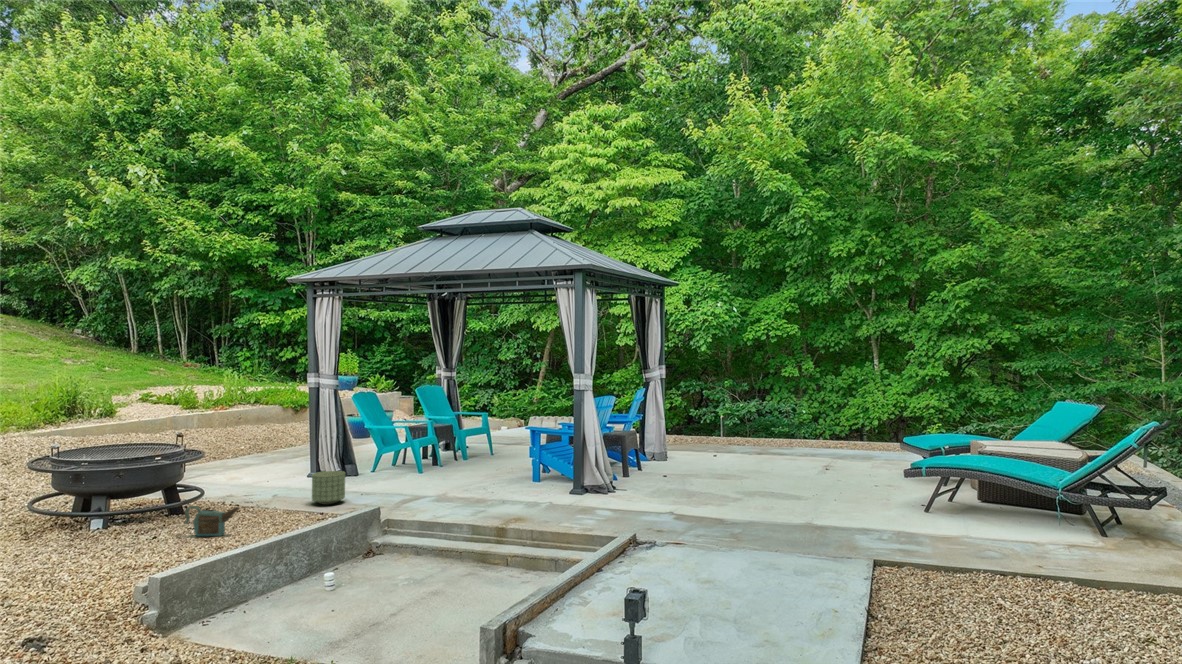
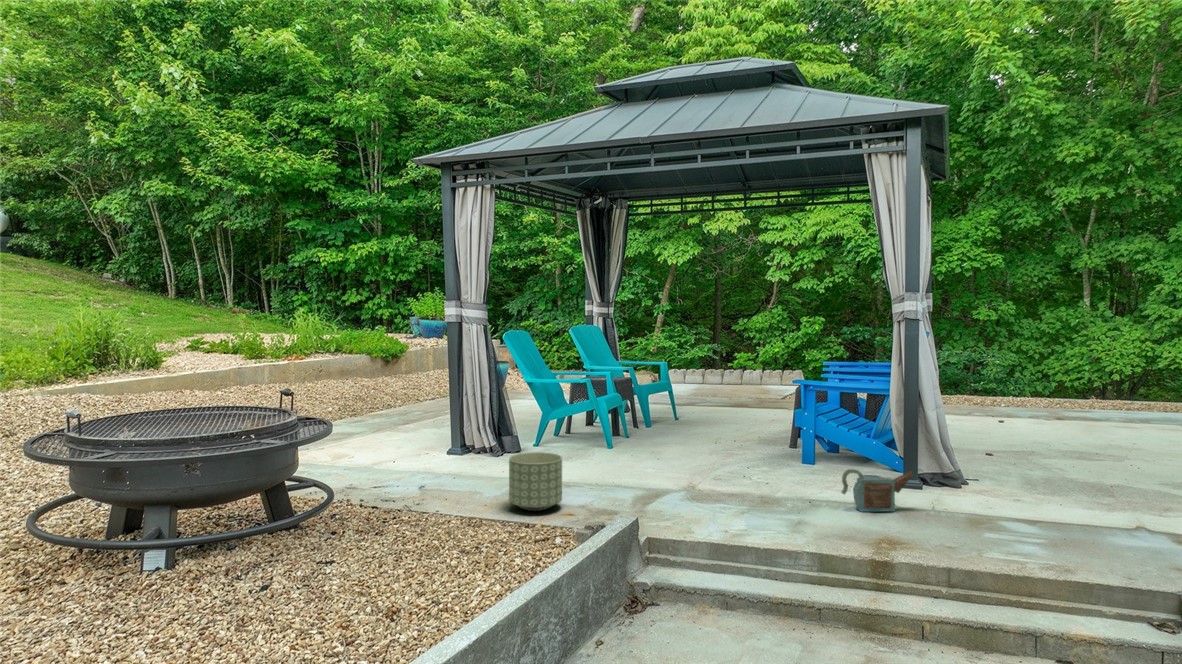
watering can: present [185,506,239,536] -> present [841,469,914,512]

